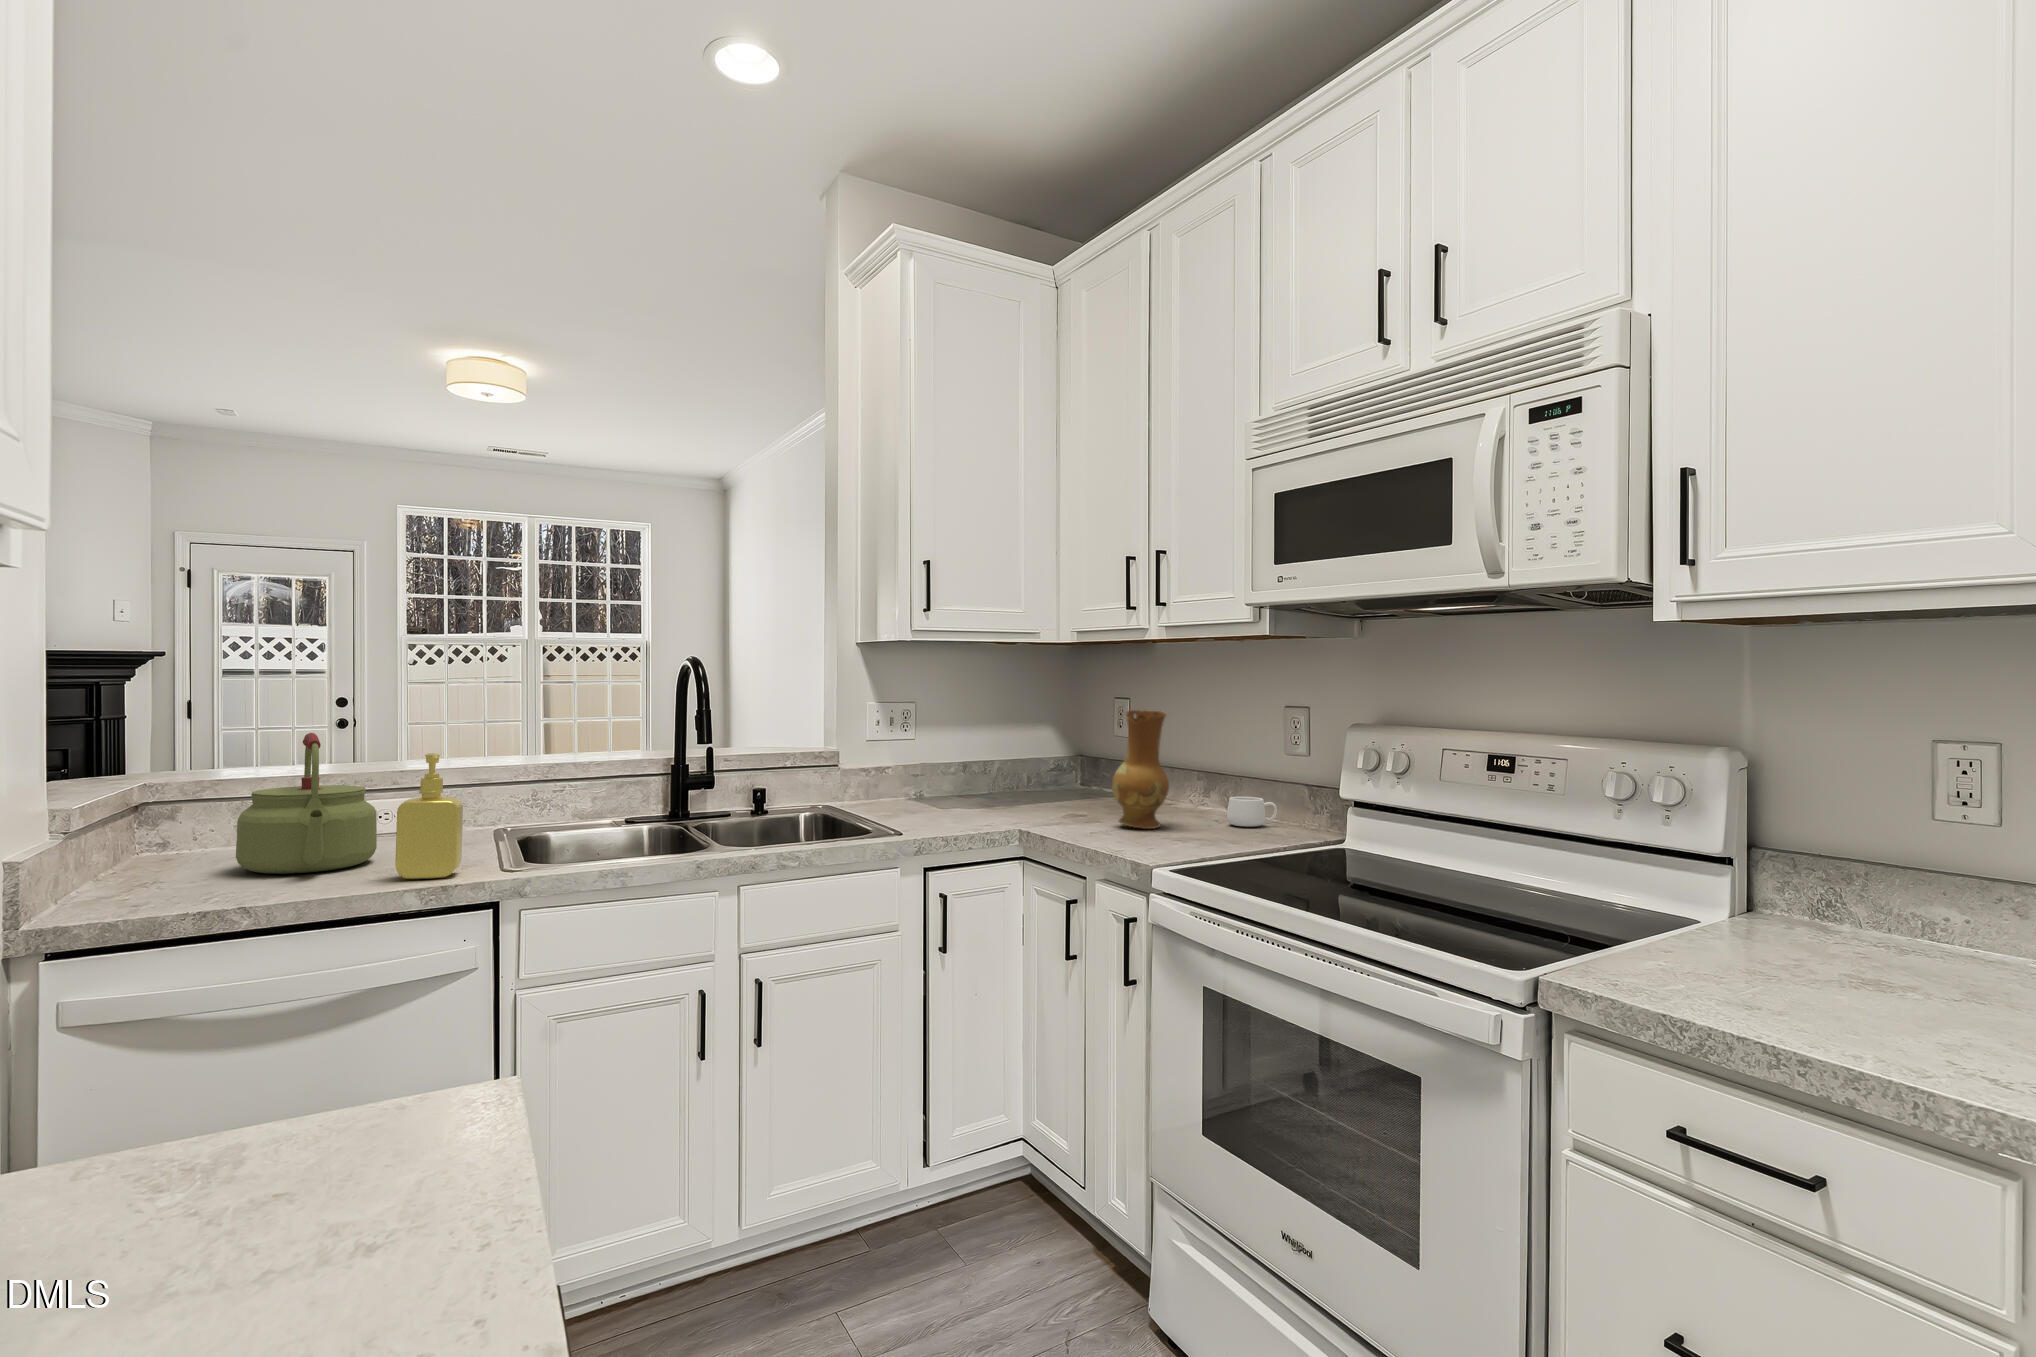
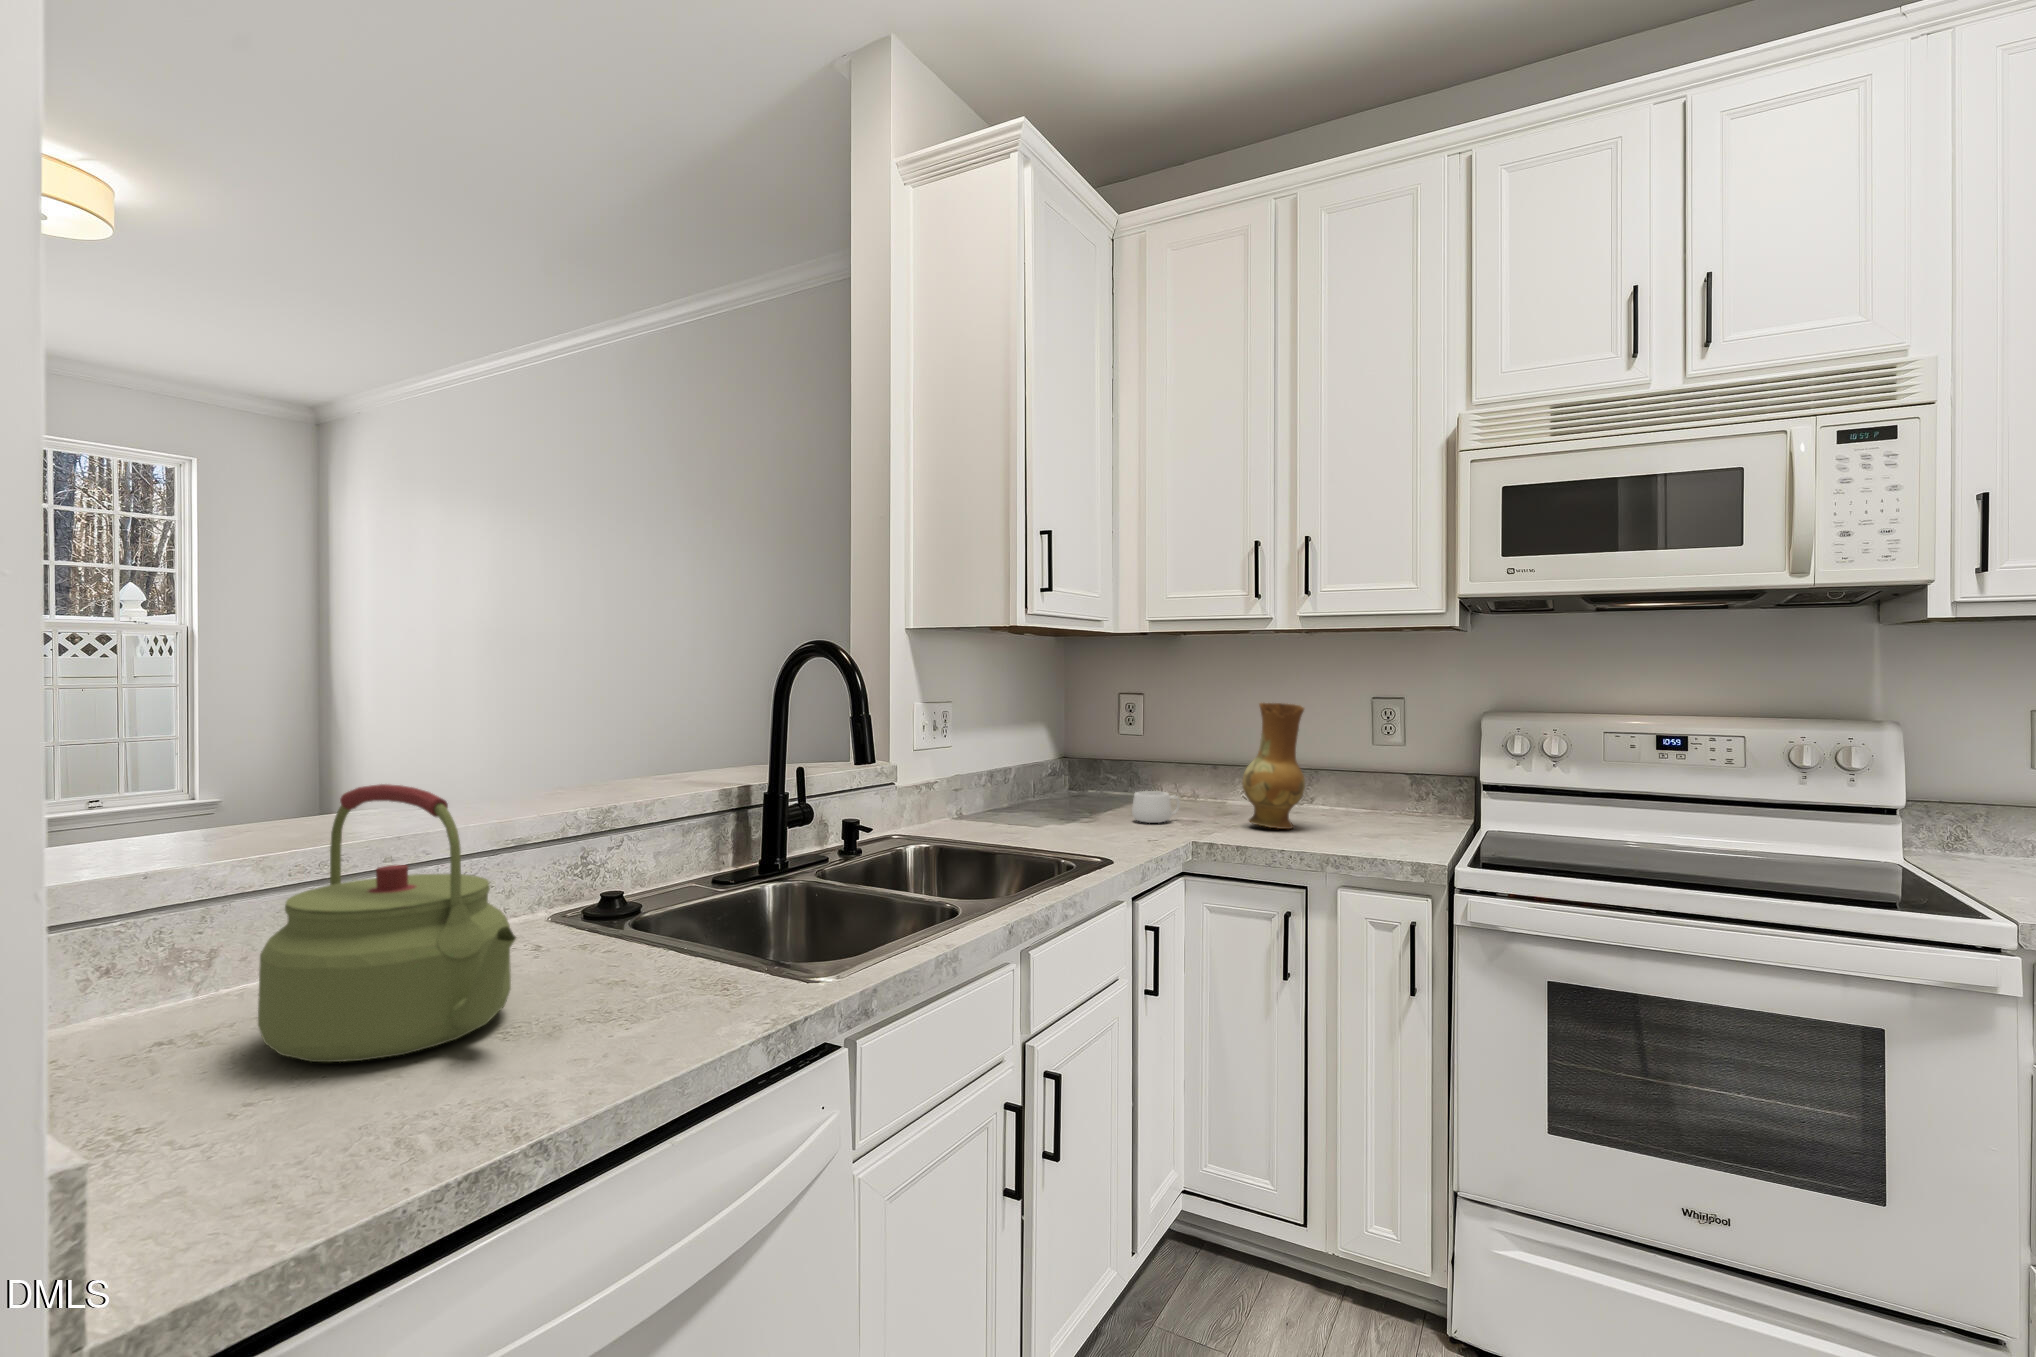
soap dispenser: present [395,753,463,879] -> none [639,807,744,1025]
mug: present [1227,797,1277,827] -> present [1132,791,1180,823]

